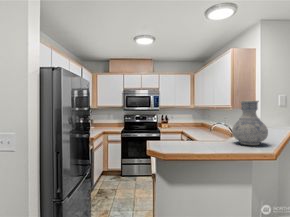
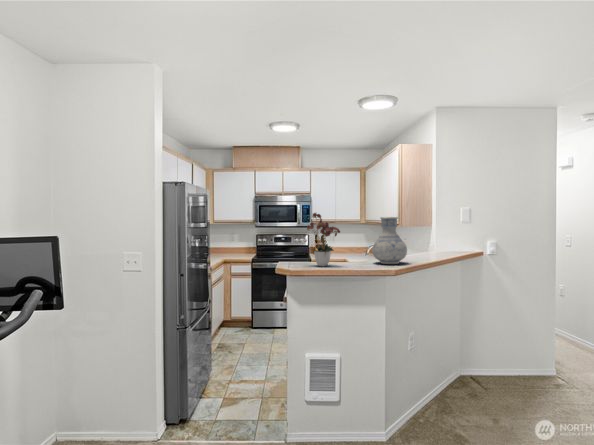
flower arrangement: none [172,94,210,148] -> present [307,213,340,266]

